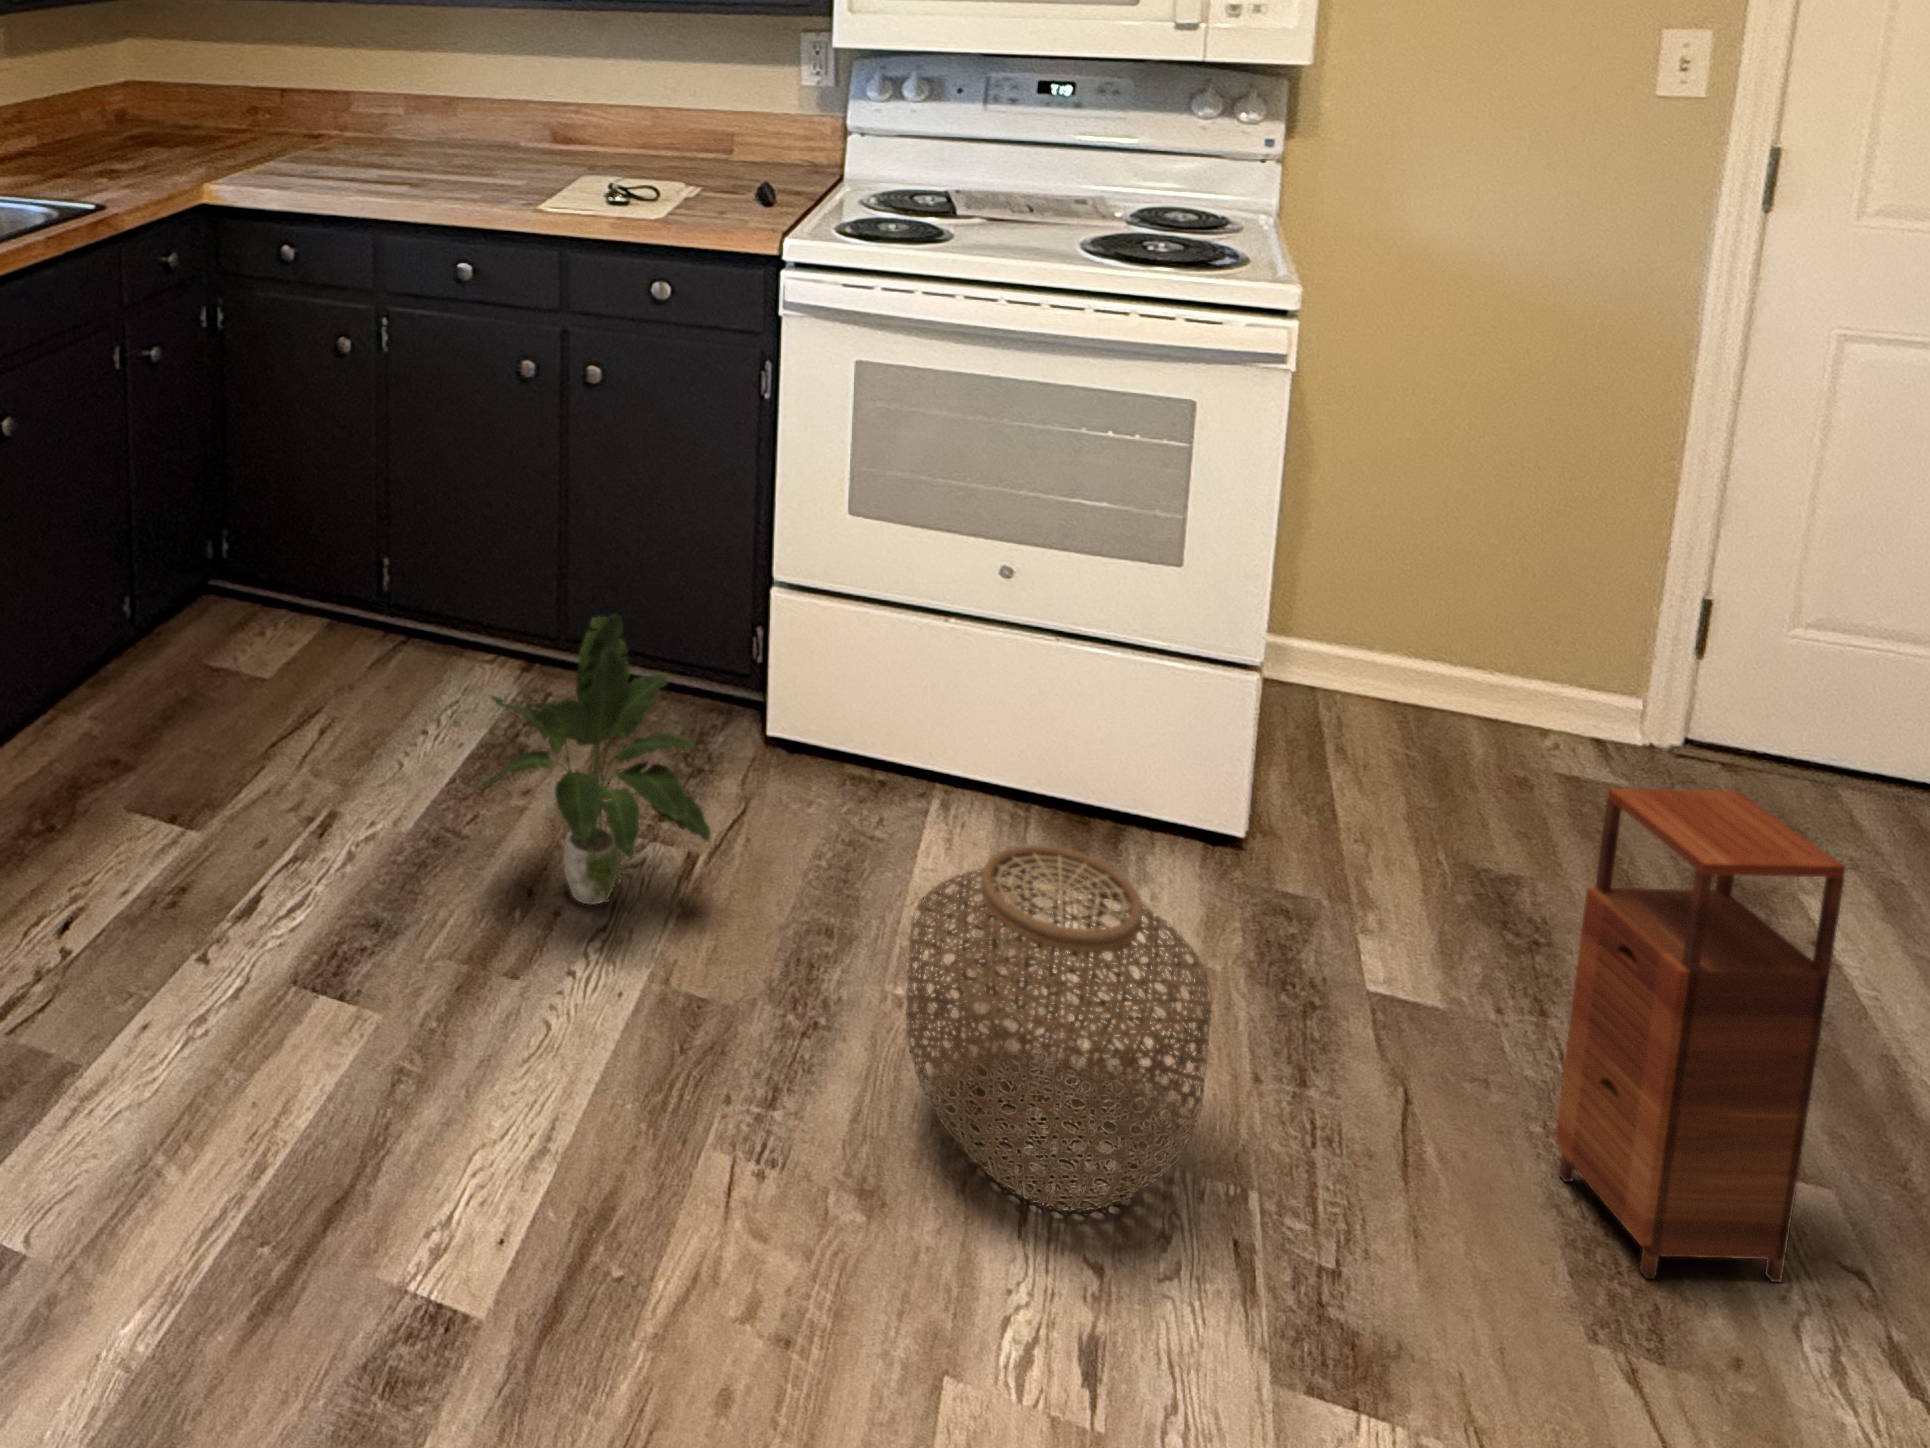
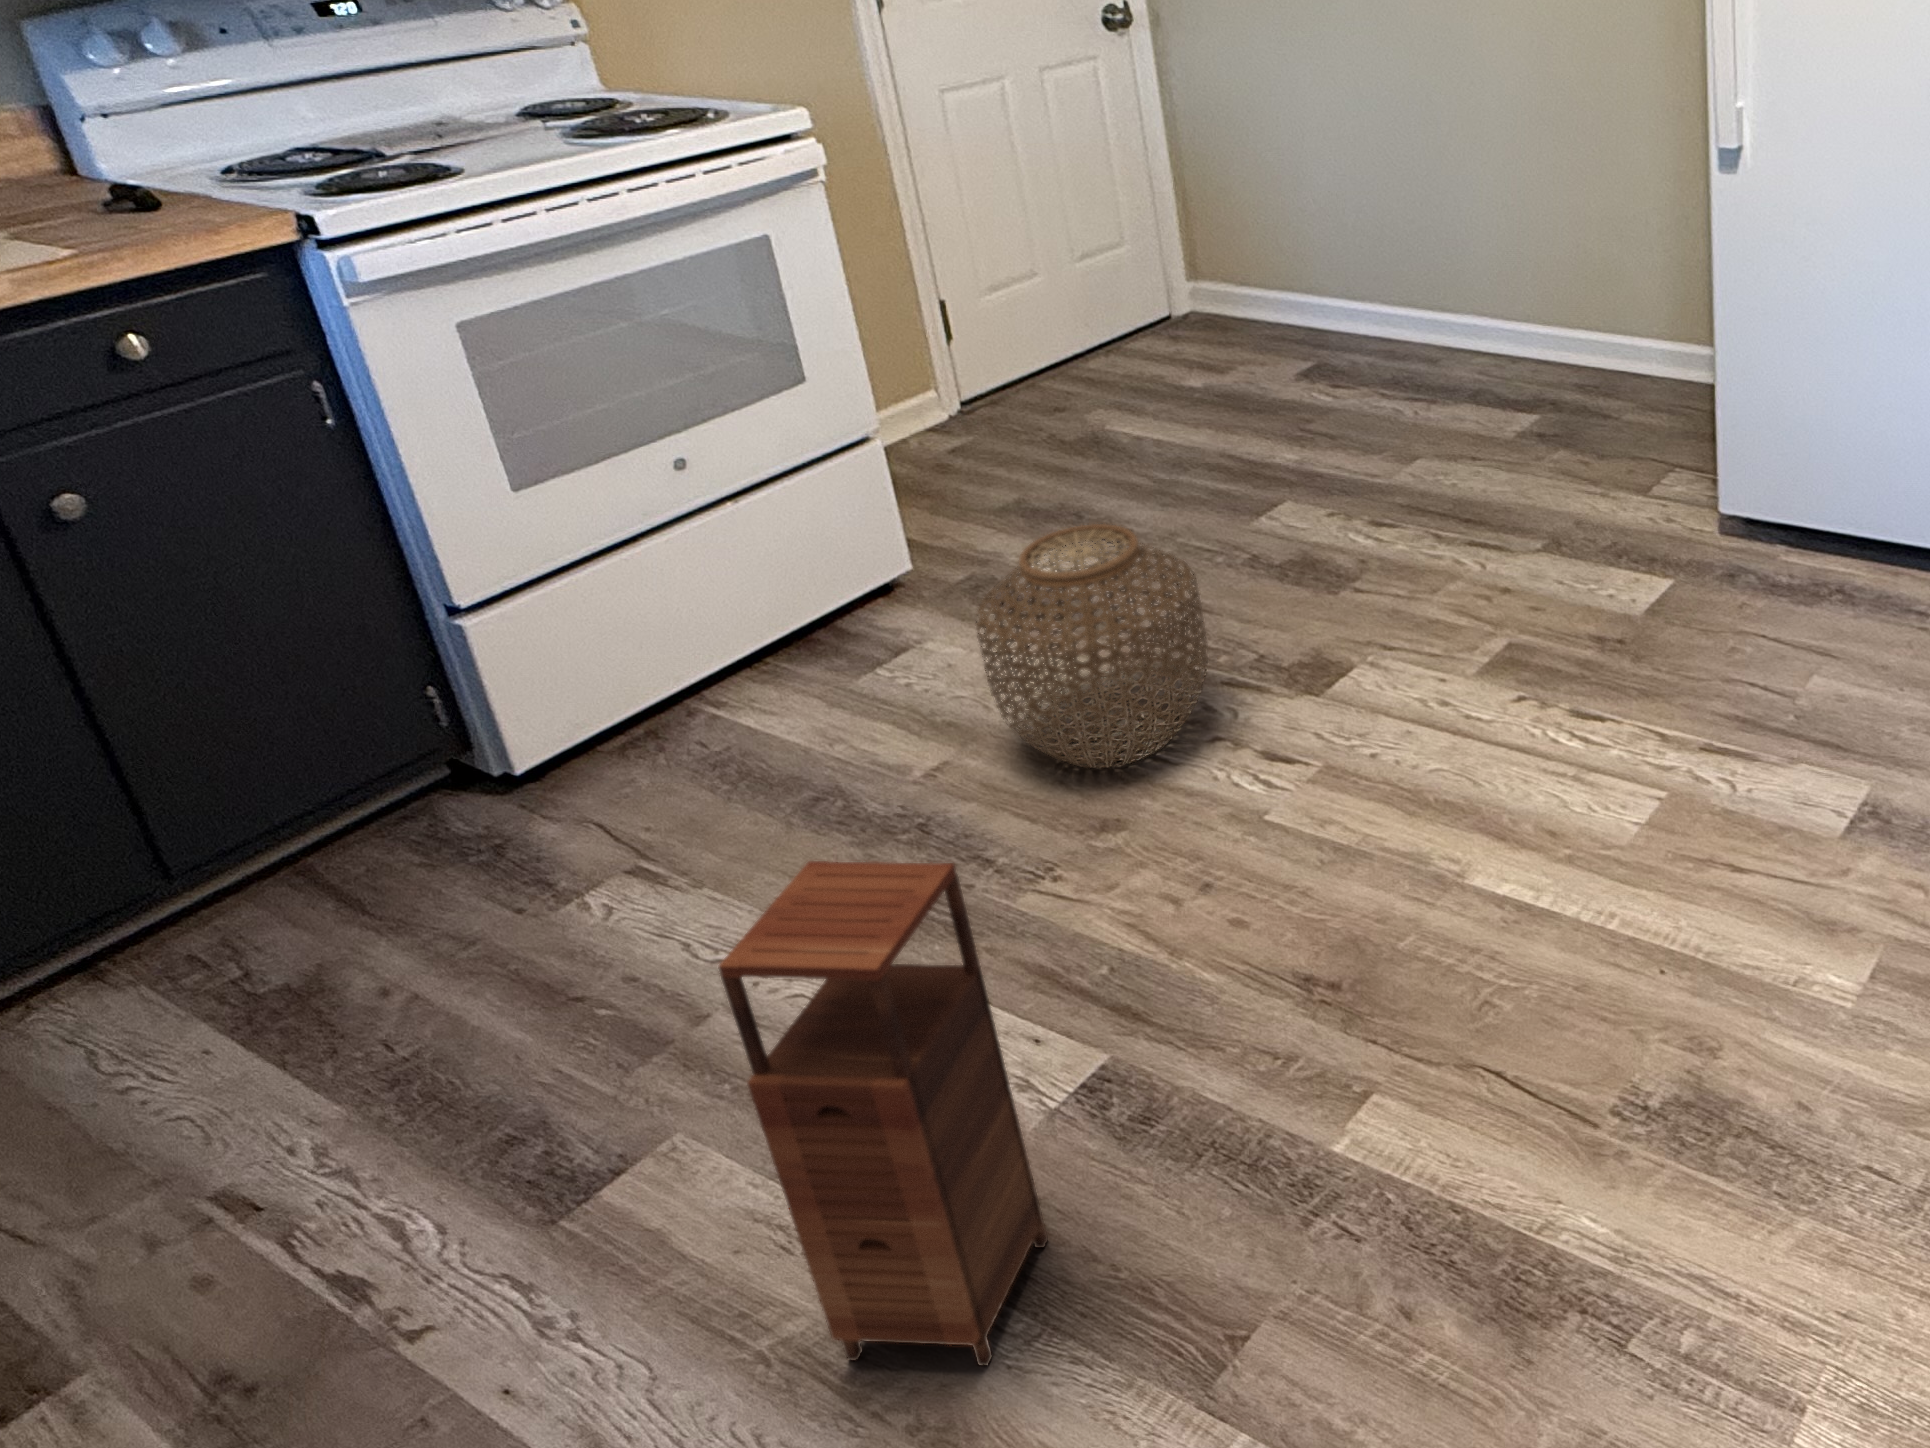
potted plant: present [480,614,711,904] -> none [429,653,727,967]
storage cabinet: present [1554,788,1845,1282] -> present [718,861,1048,1366]

